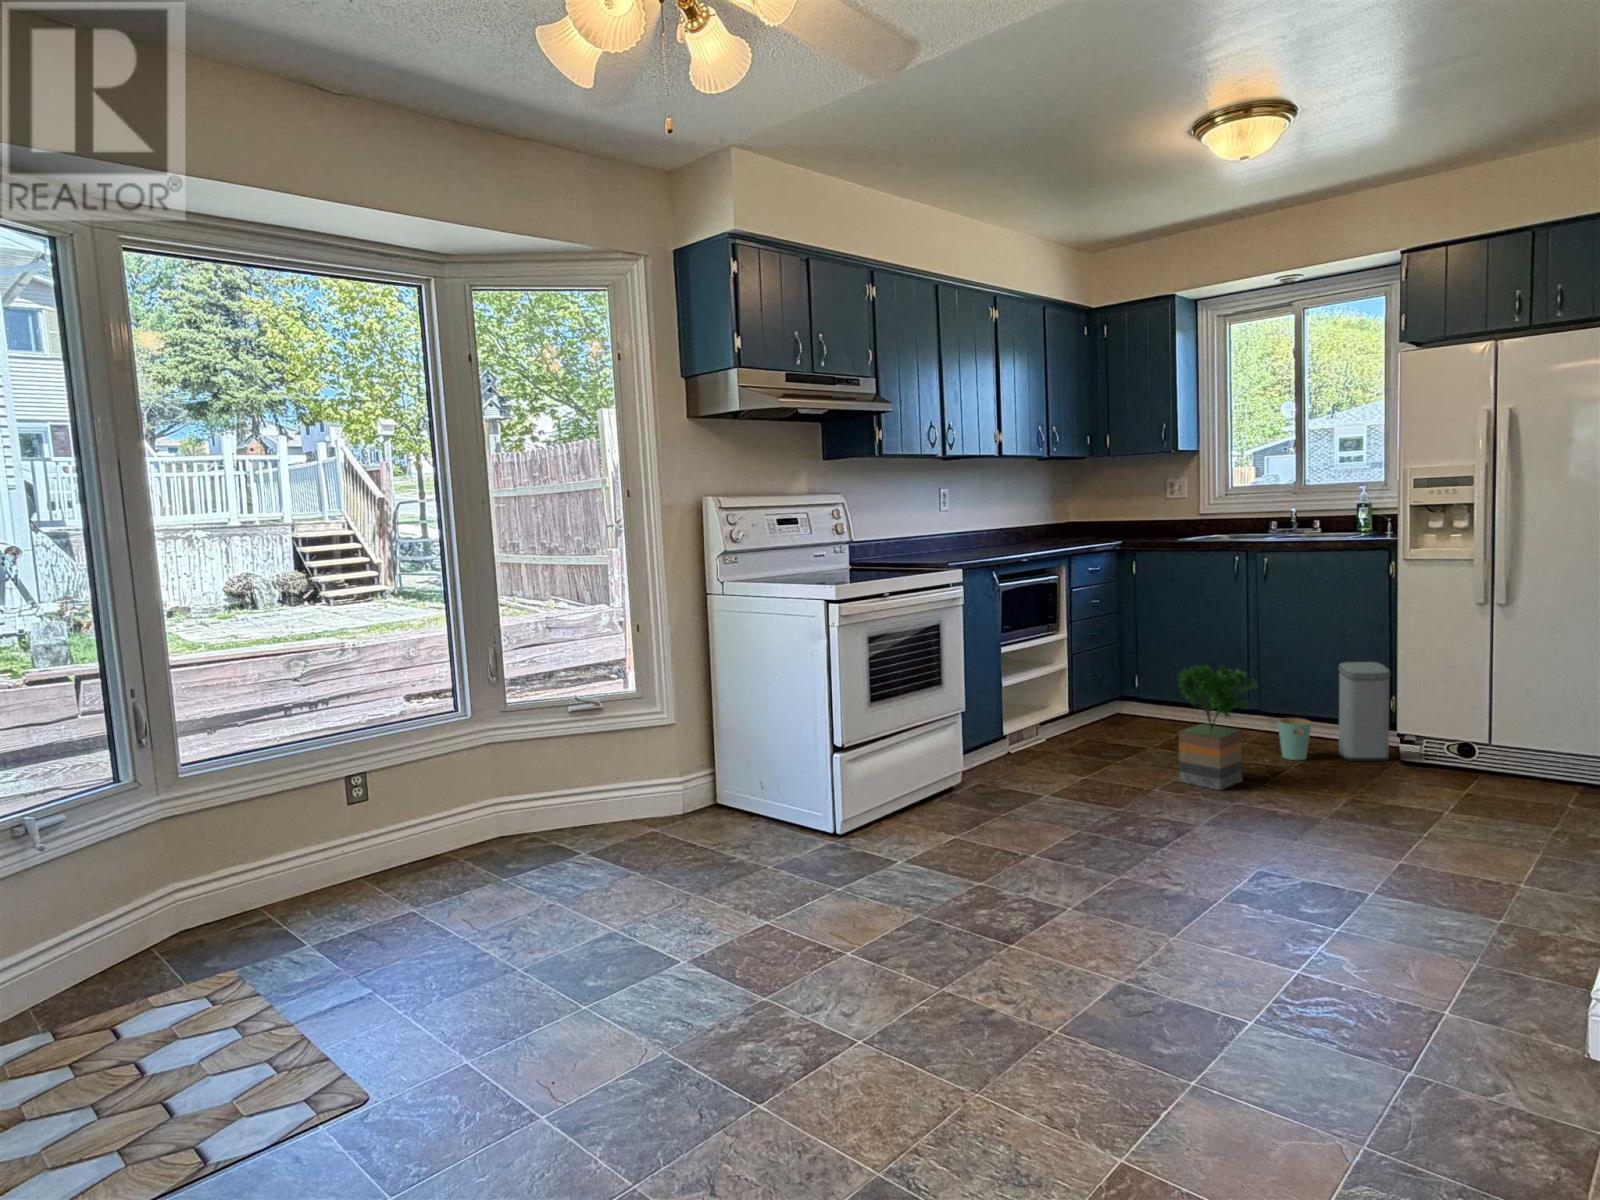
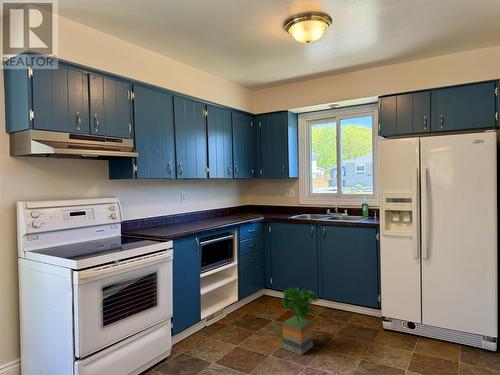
trash can: present [1278,662,1390,761] -> none [330,280,378,329]

